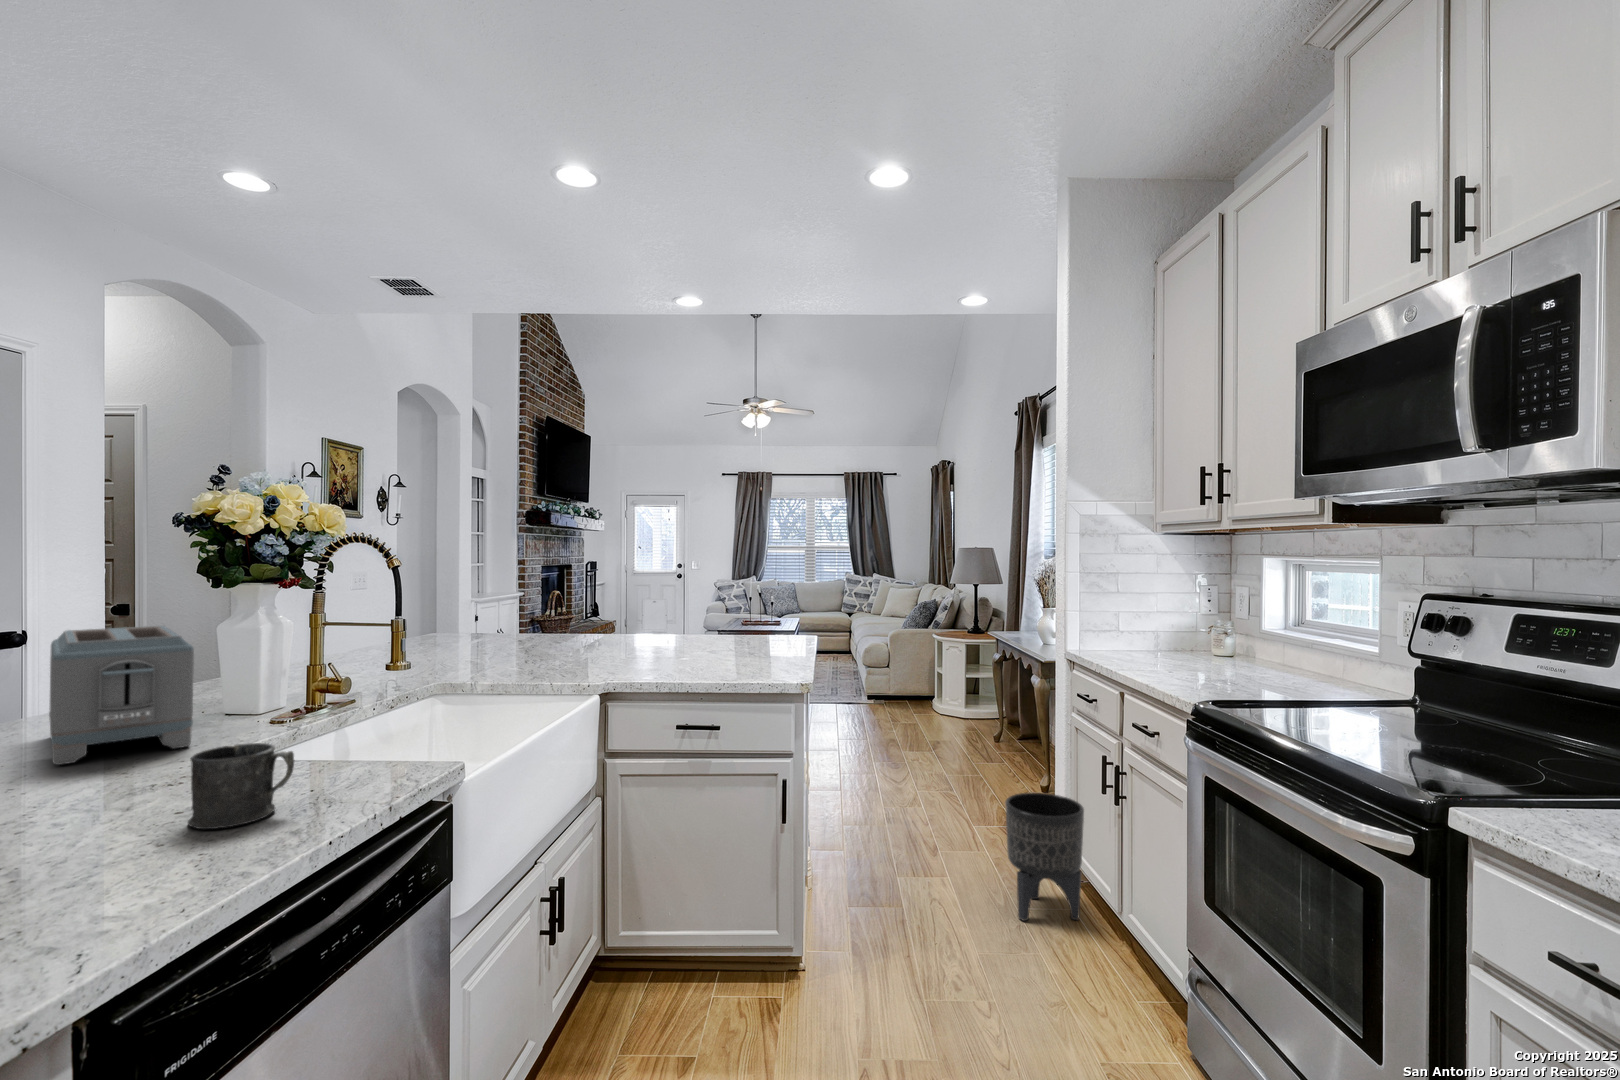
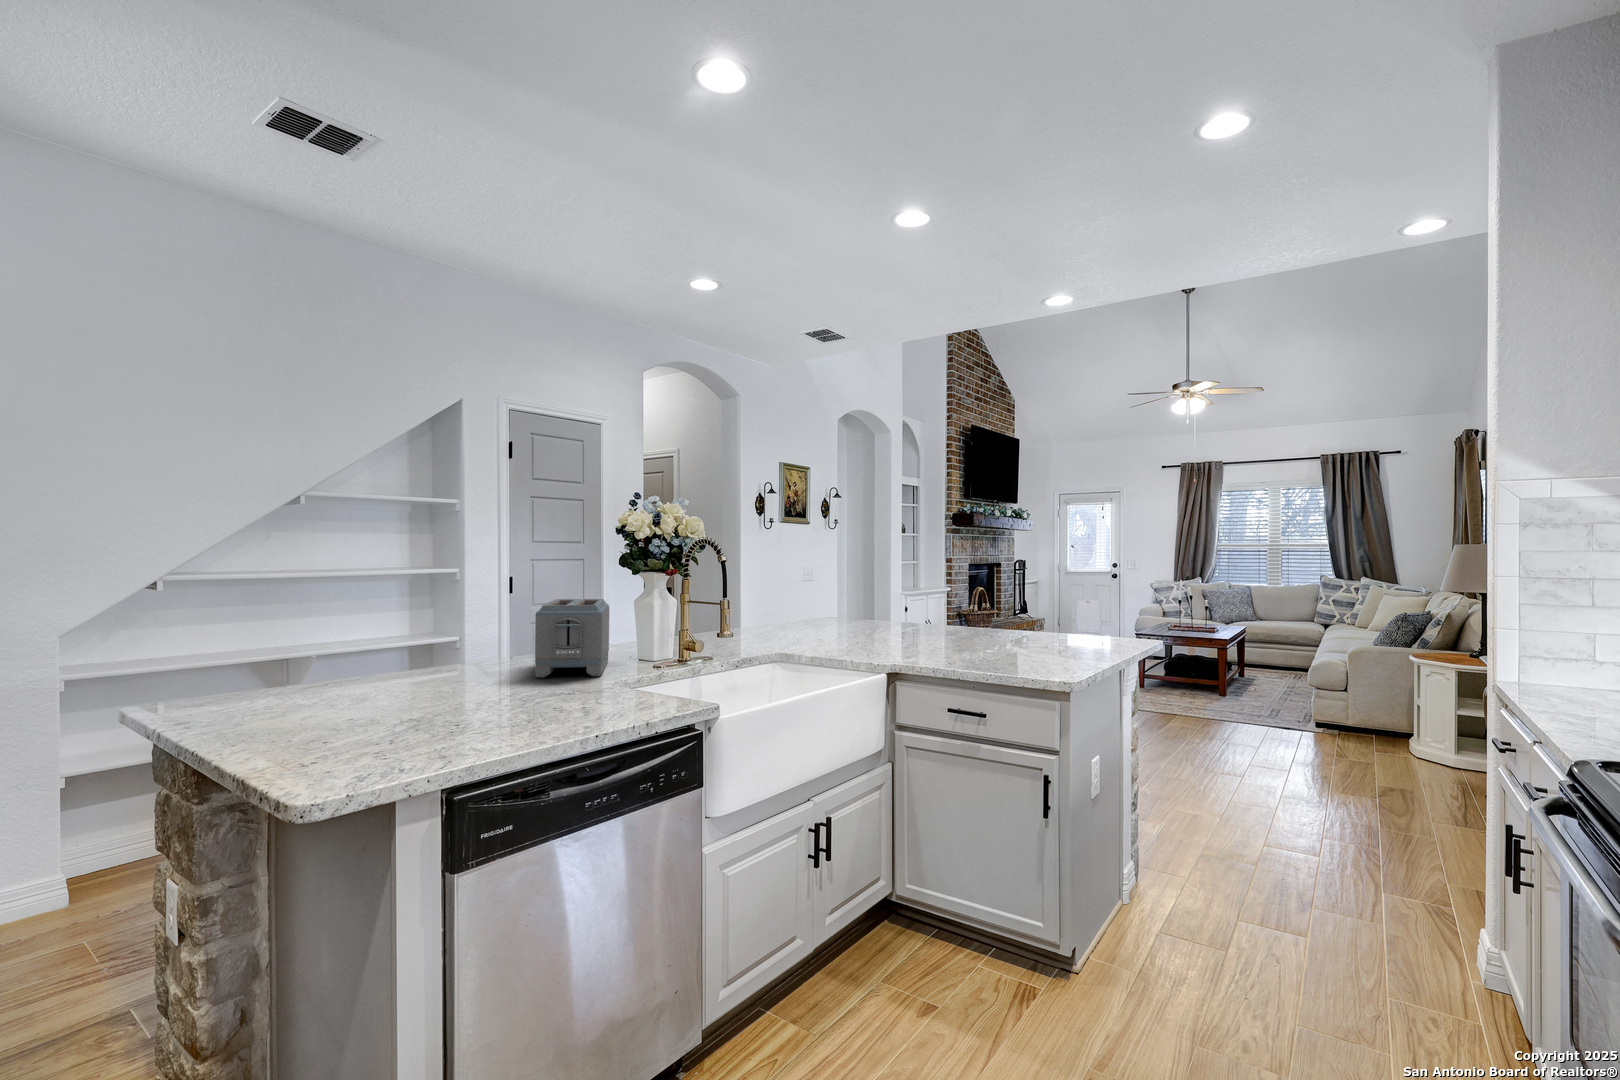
mug: present [188,743,294,829] -> none [556,671,607,719]
planter: present [1005,793,1084,921] -> none [1363,854,1484,1031]

